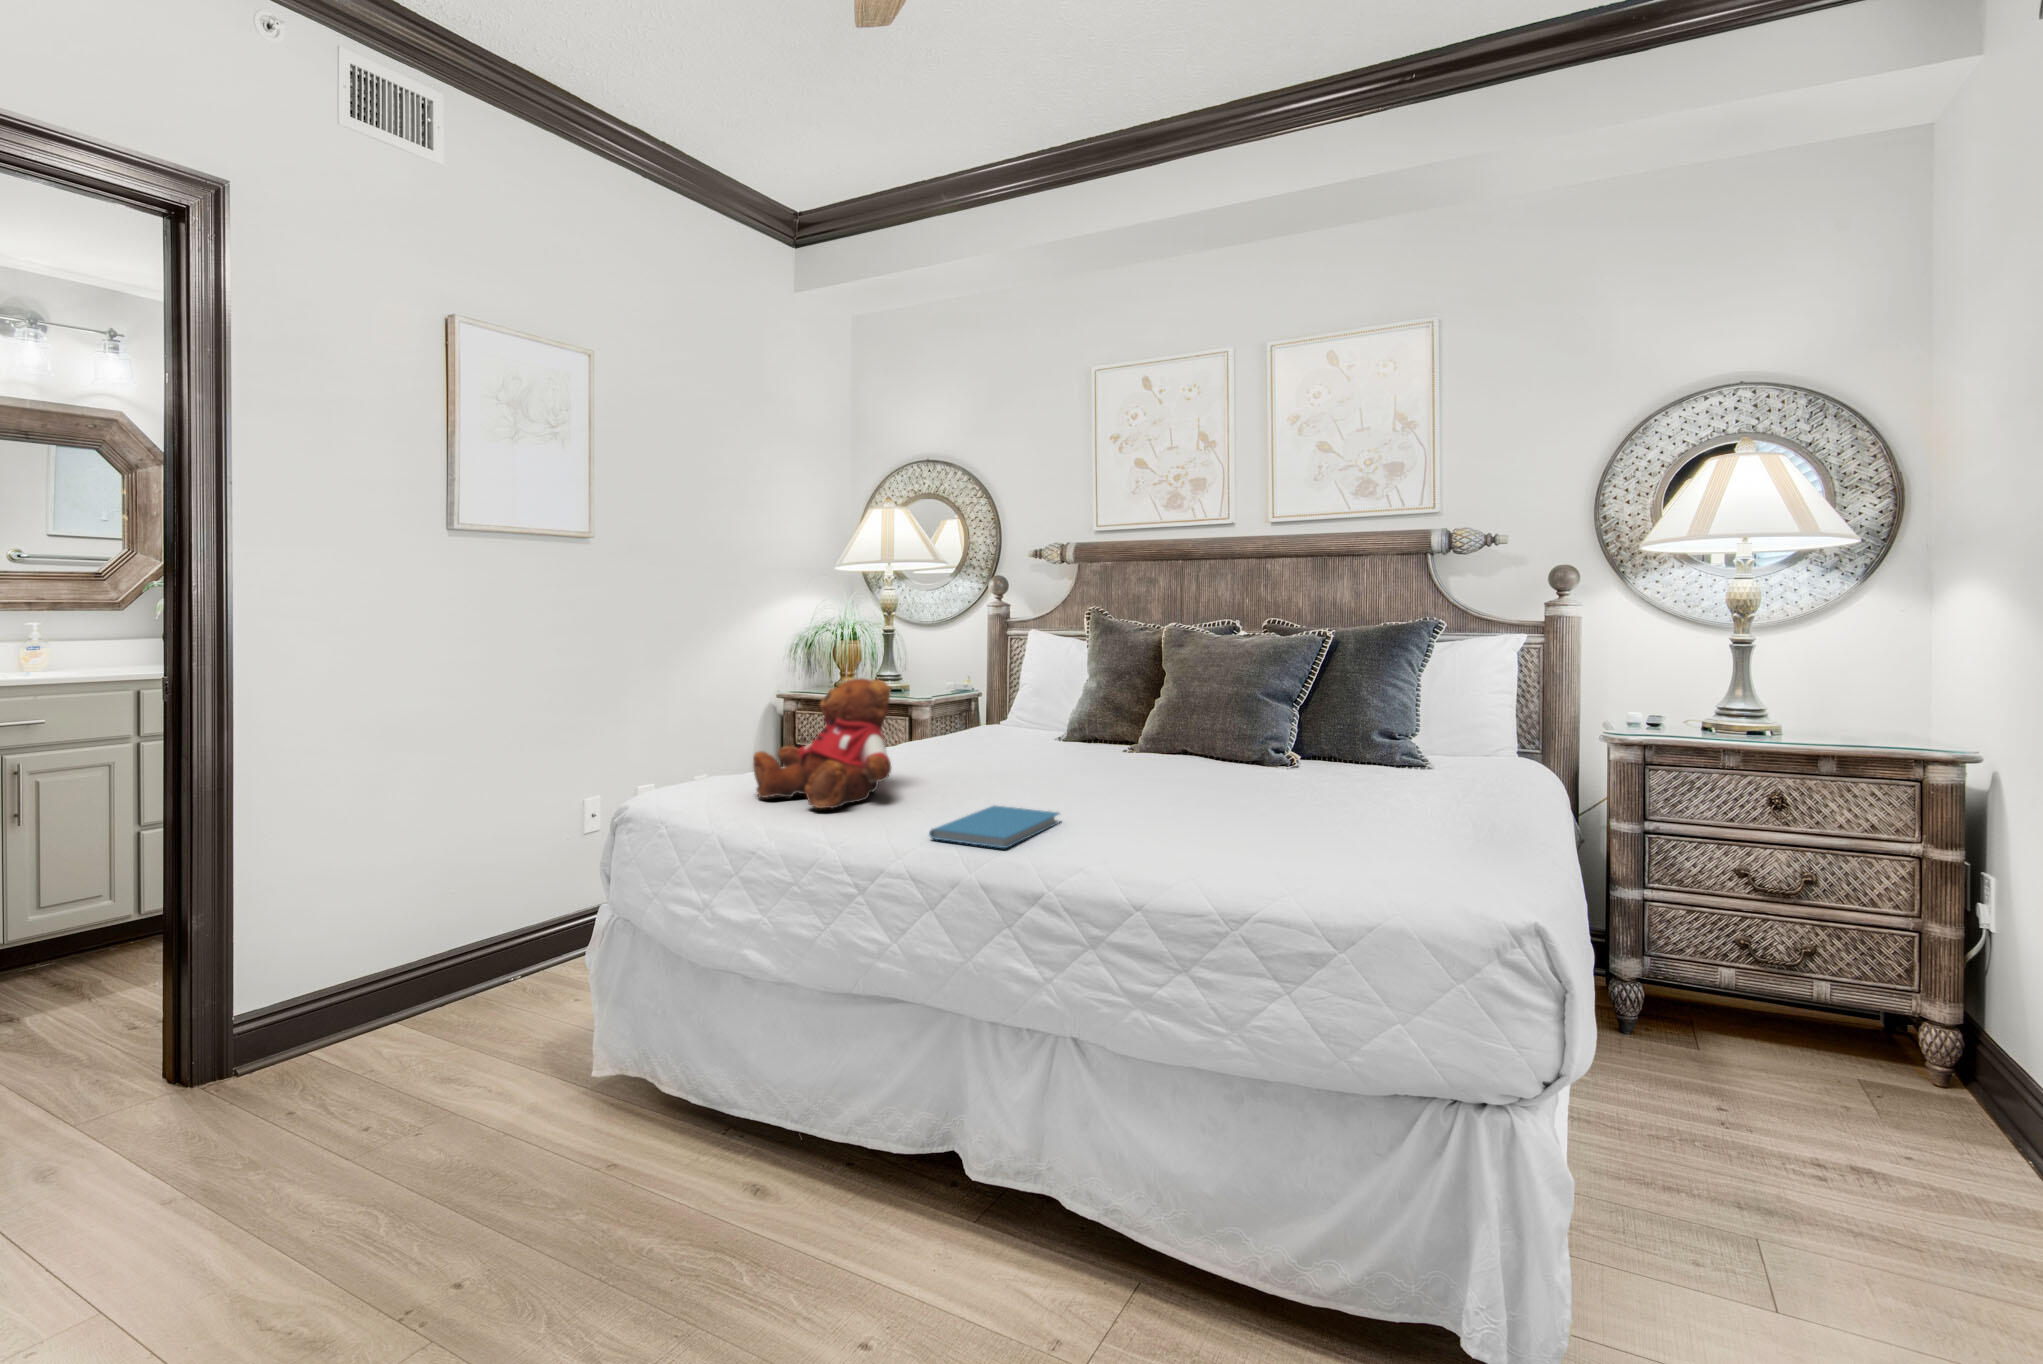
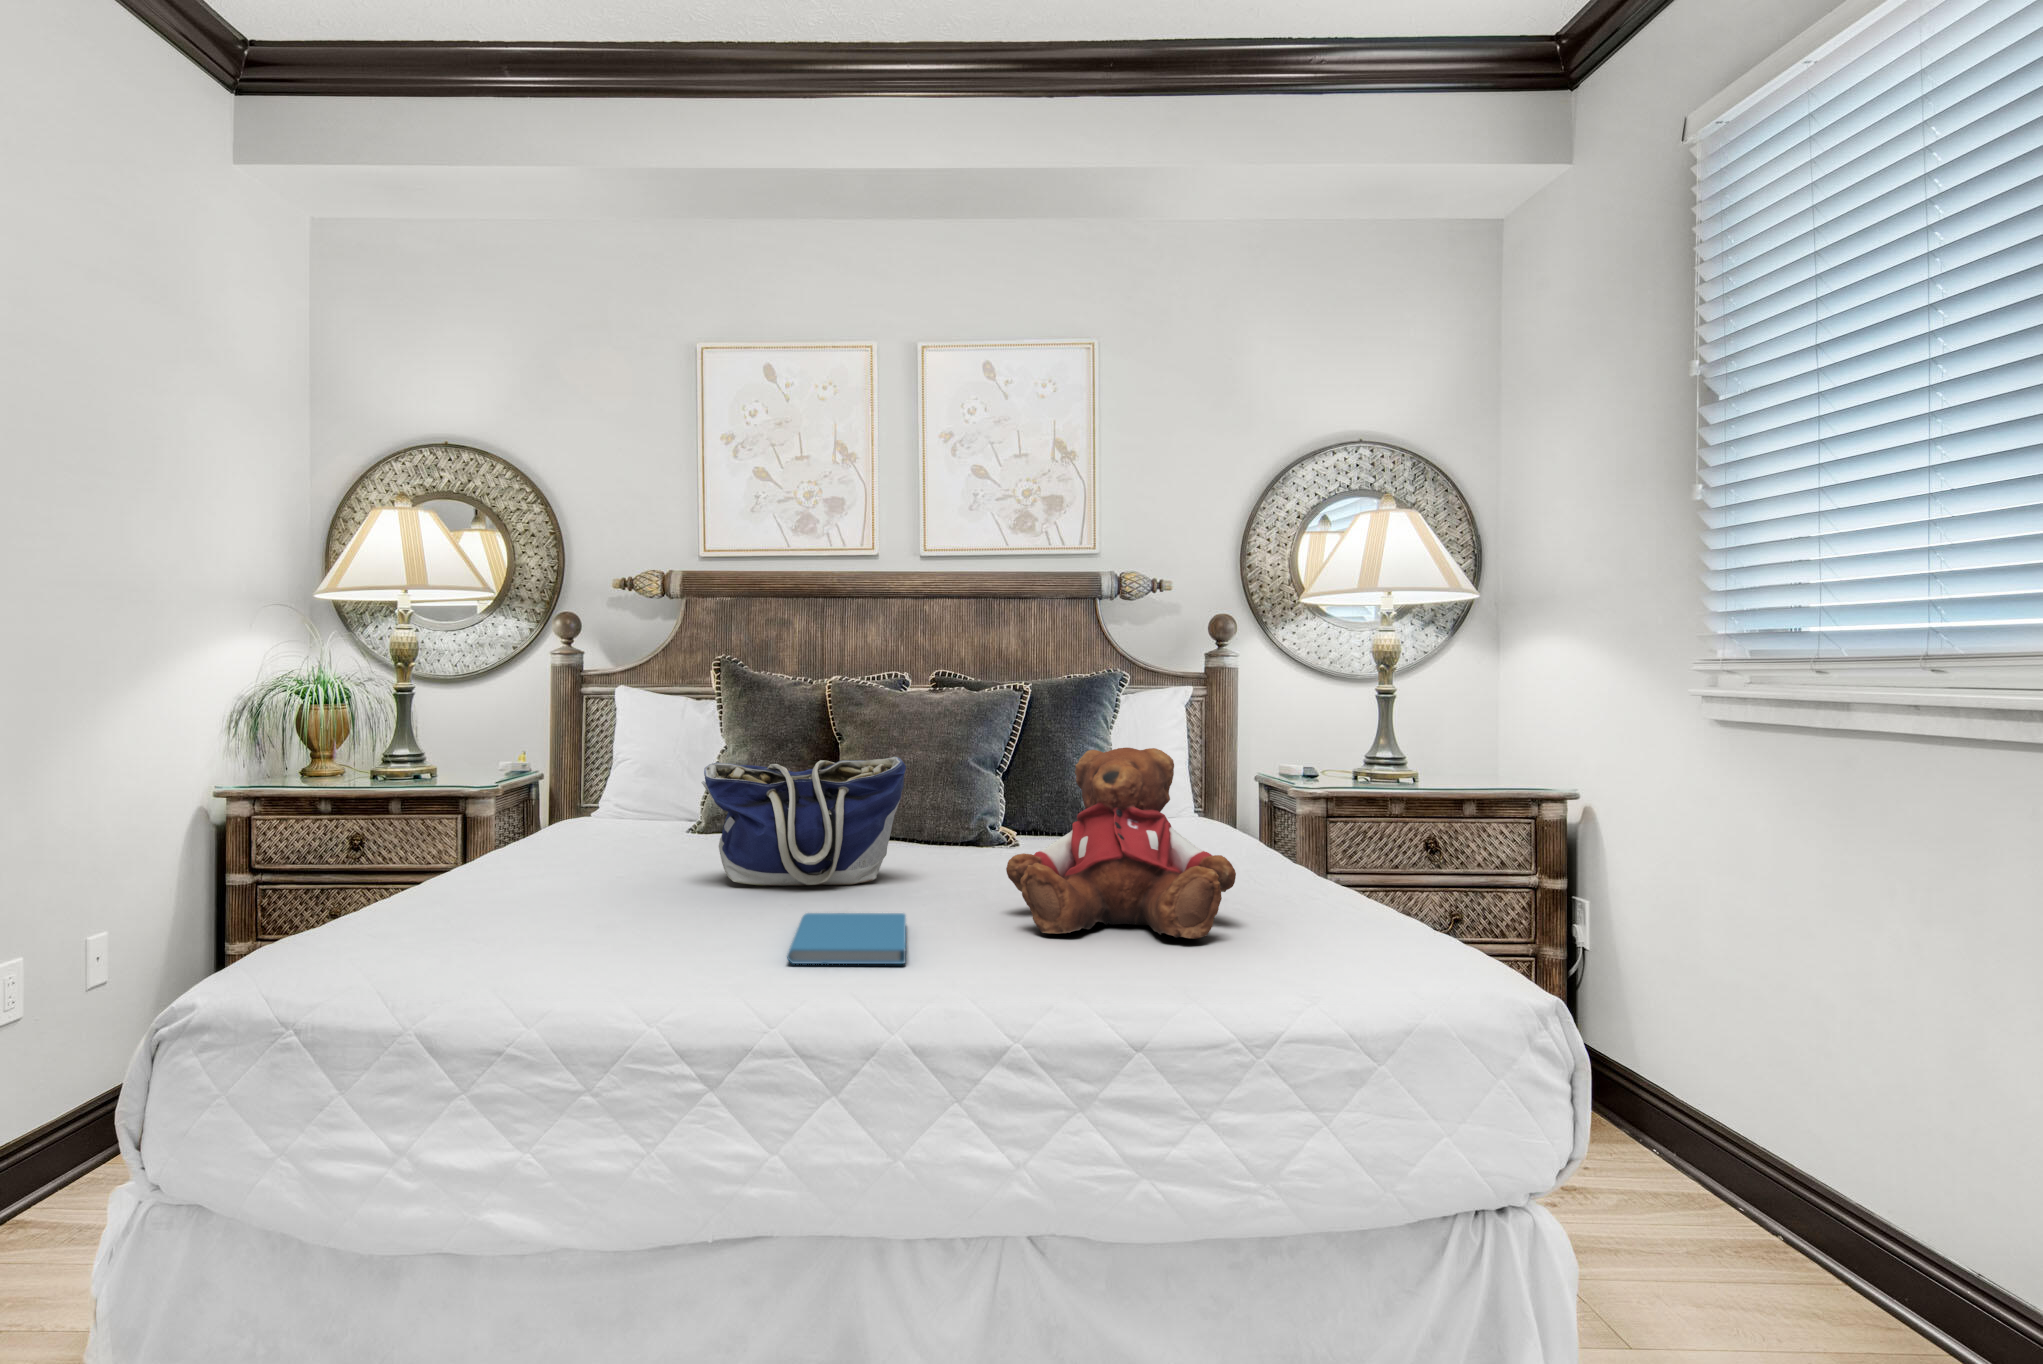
teddy bear: present [753,678,891,808] -> present [1006,748,1236,938]
tote bag: none [966,692,1114,788] -> present [701,757,906,886]

